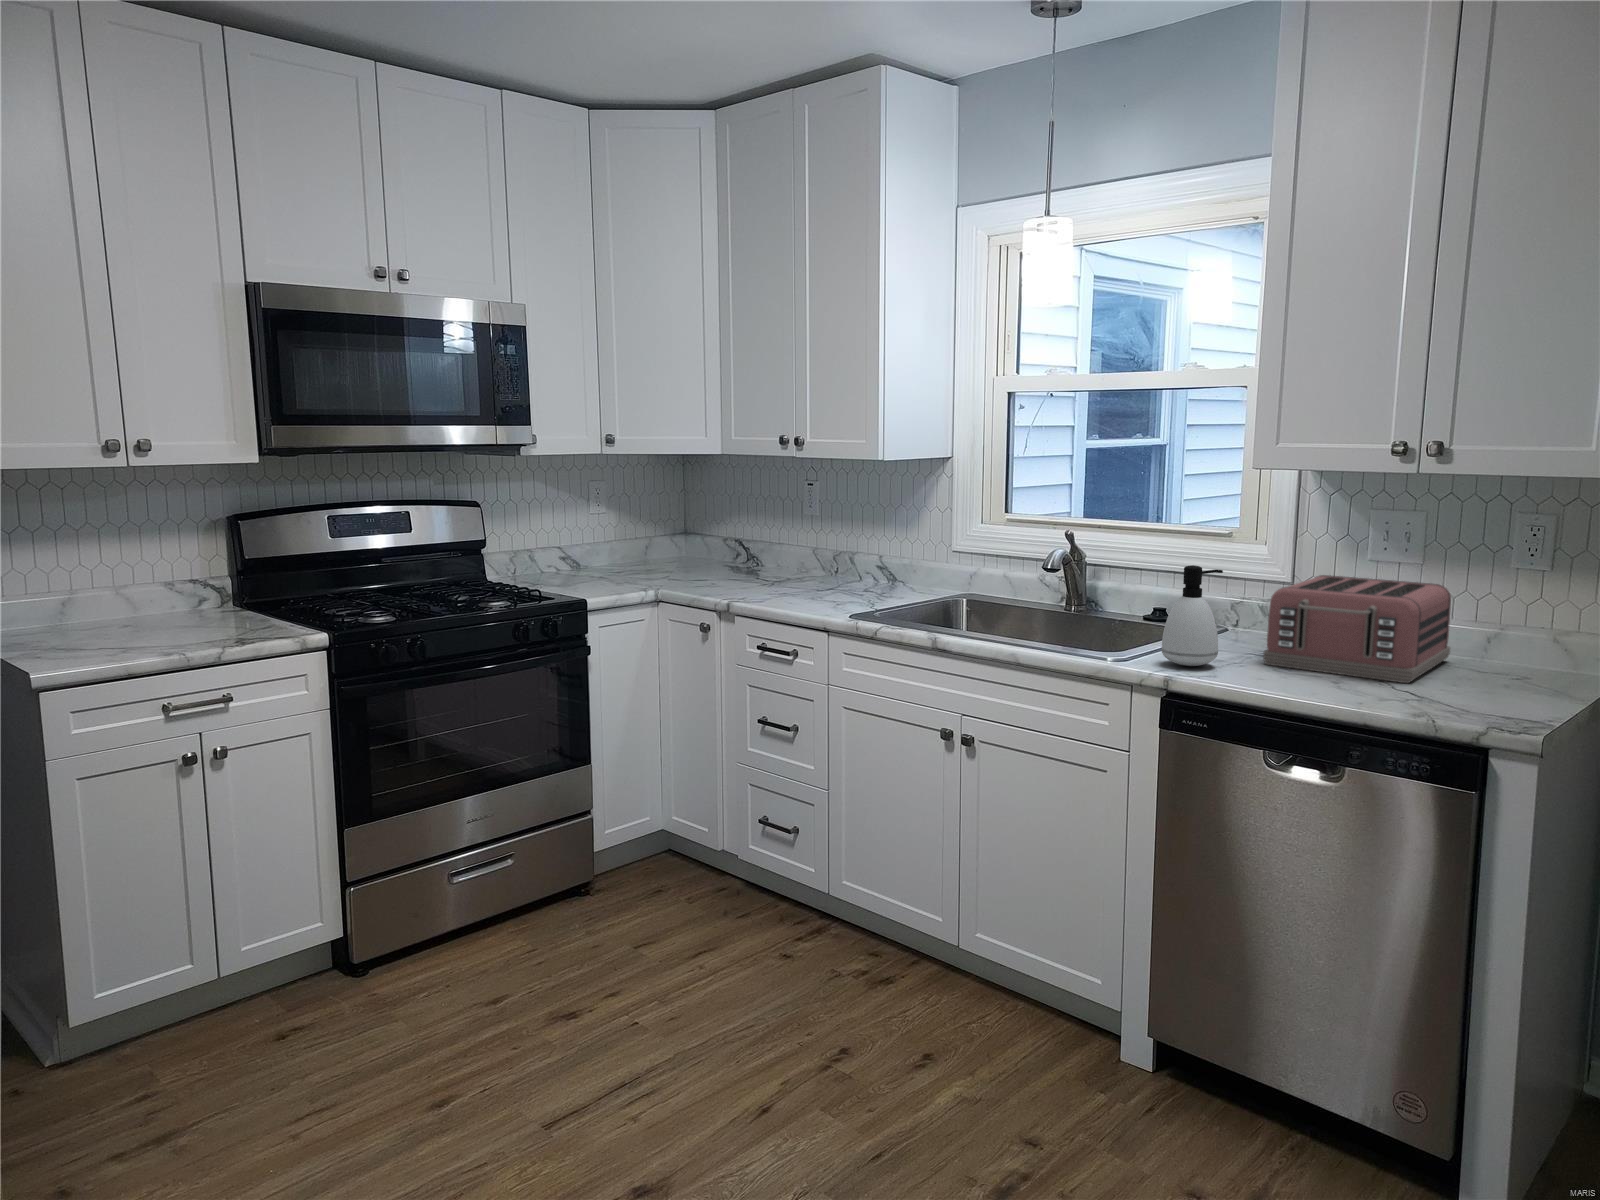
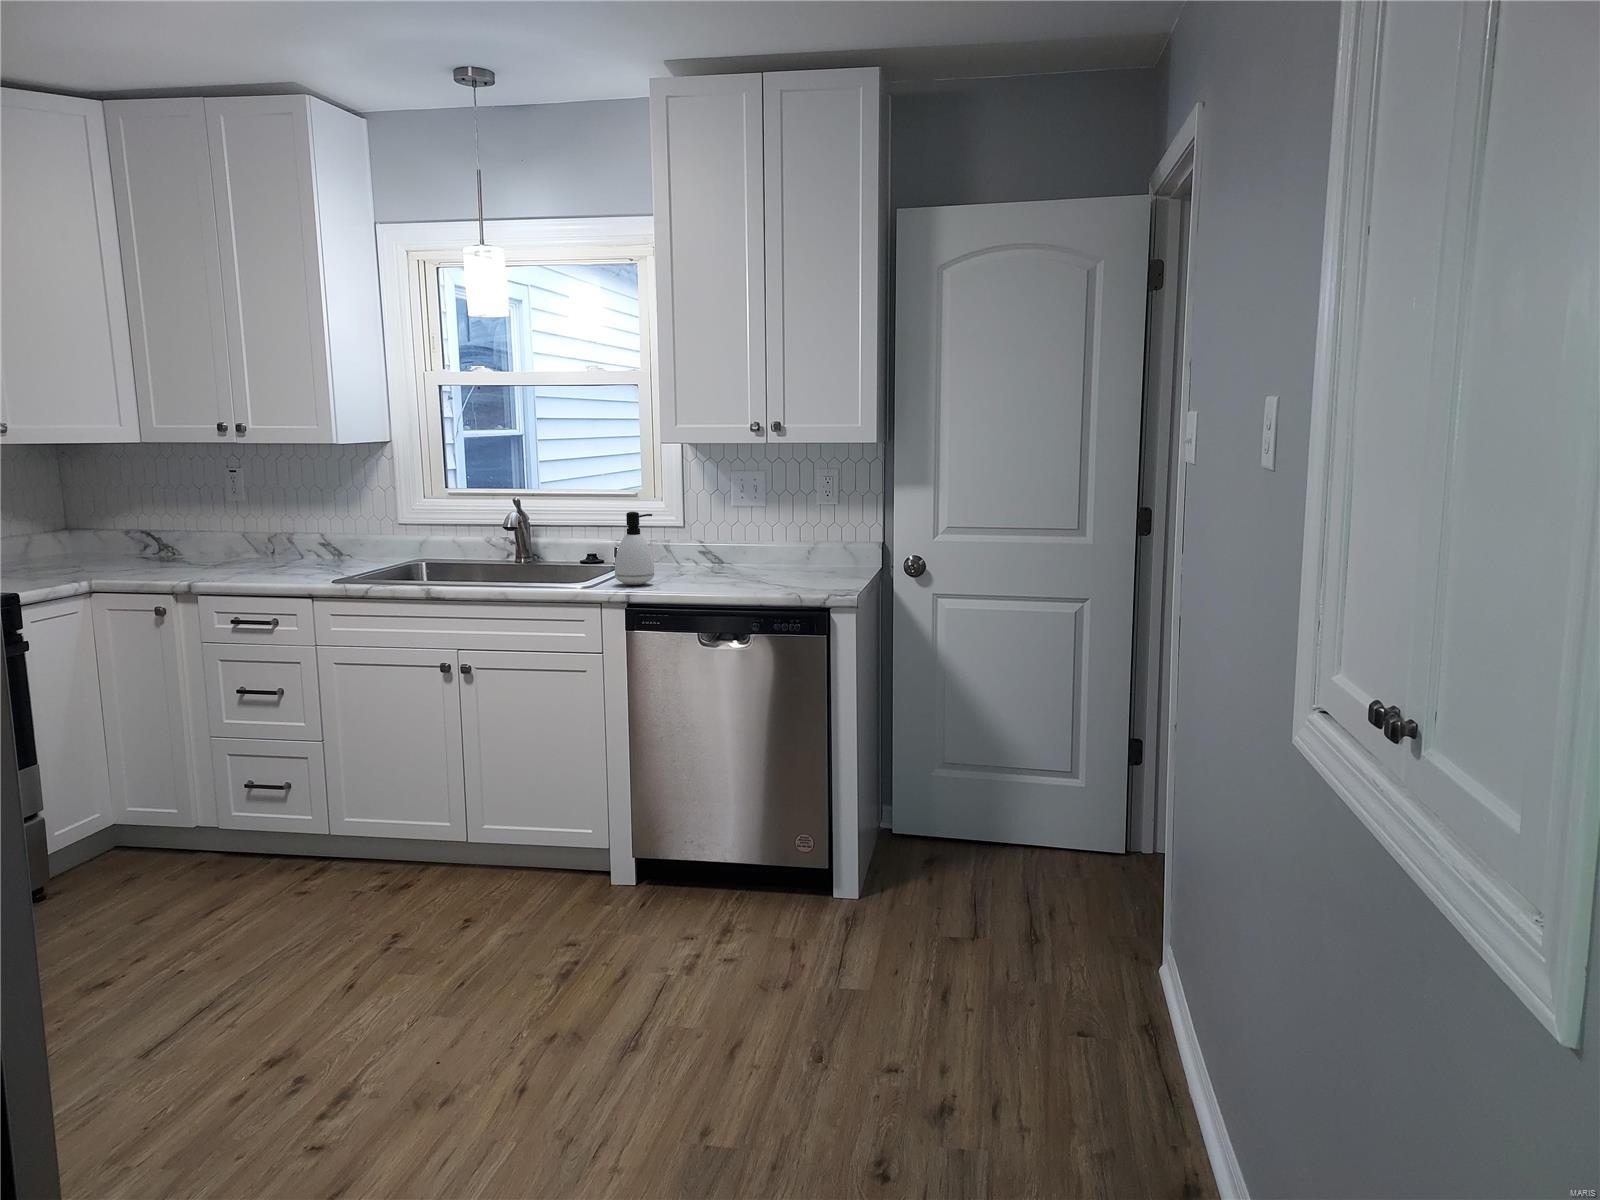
toaster: present [1263,575,1451,683] -> none [681,518,788,581]

